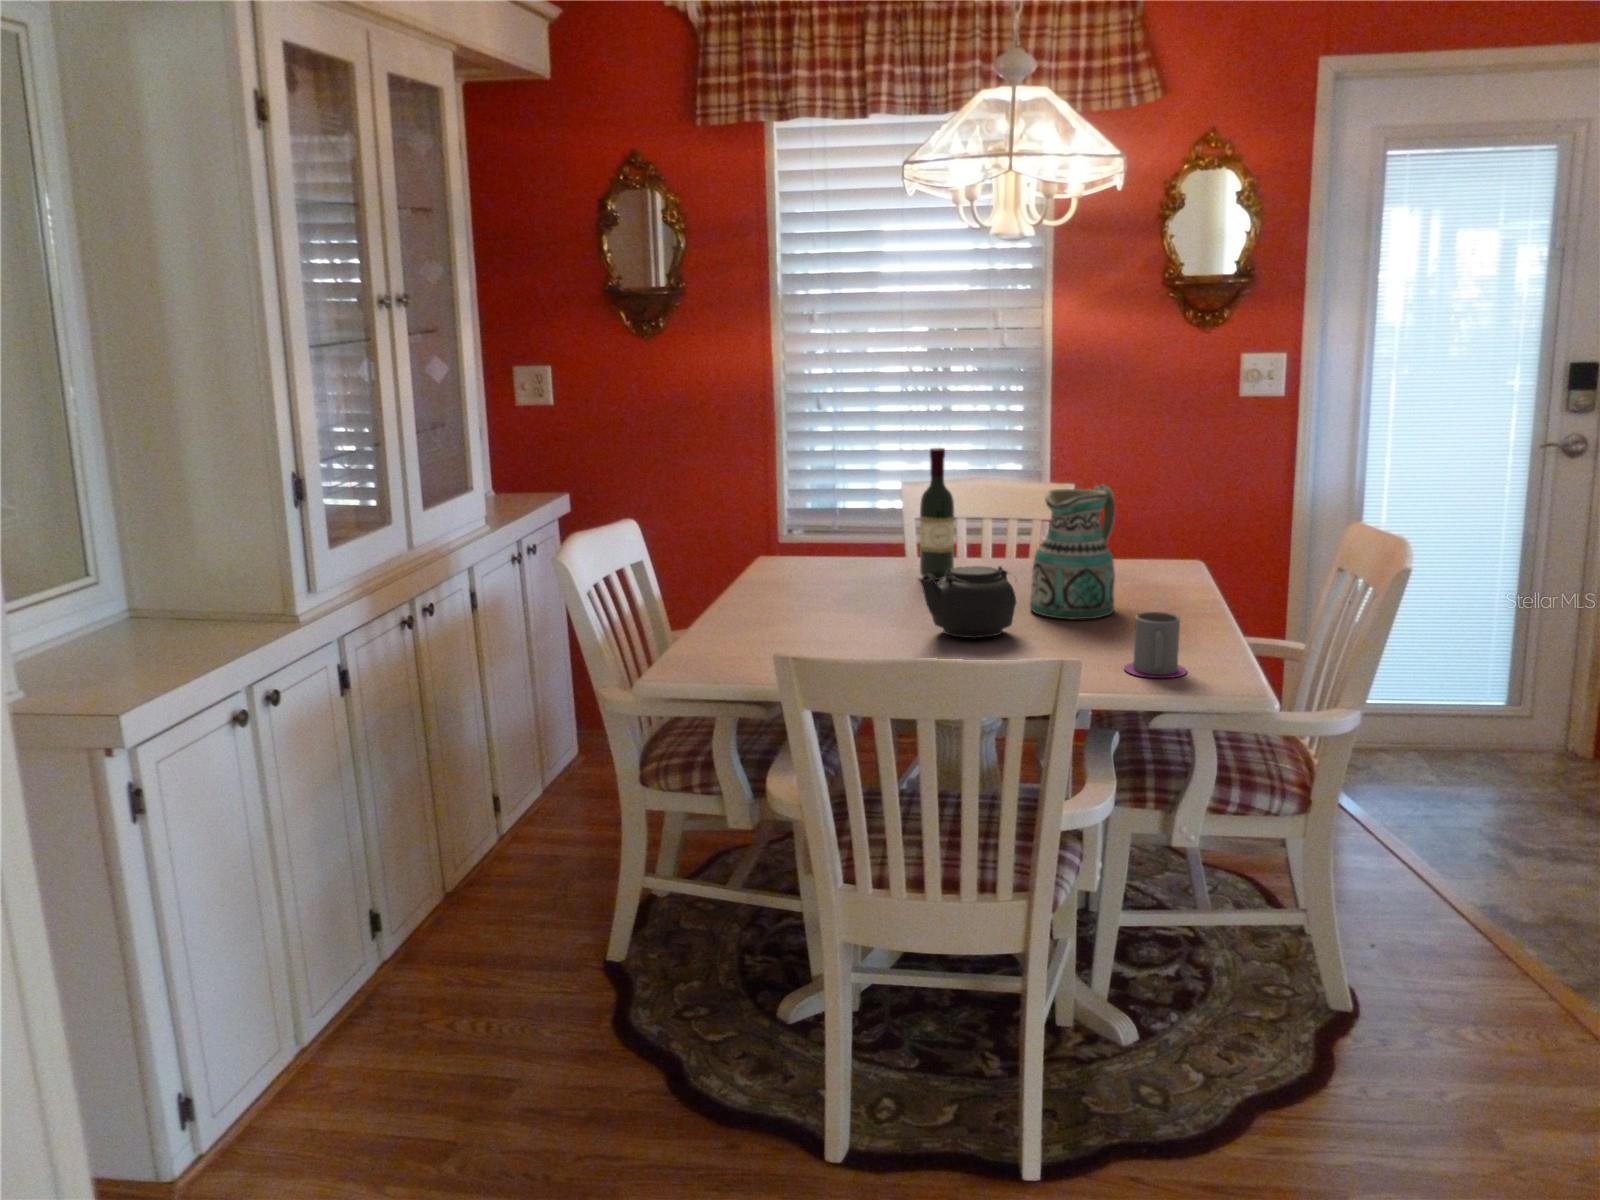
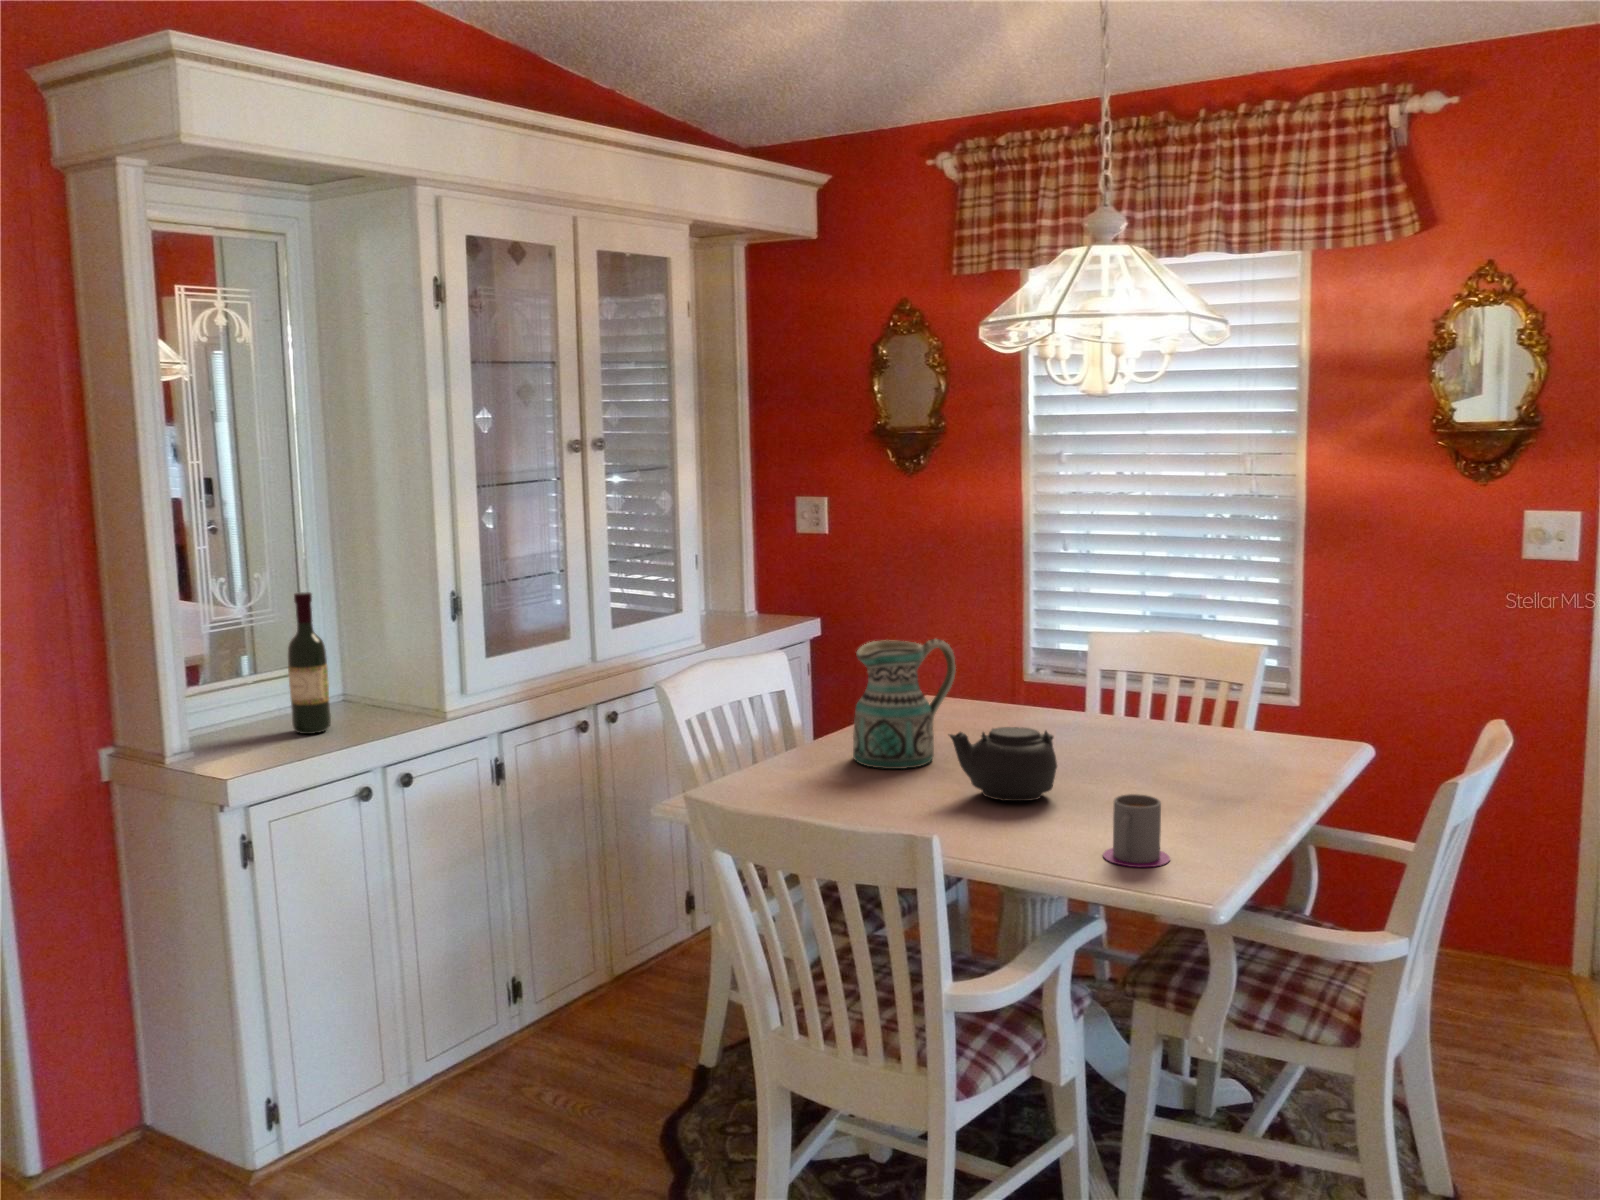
wine bottle: present [920,448,955,580] -> present [288,592,331,734]
ceramic pitcher: present [1030,484,1115,620] -> present [853,639,956,769]

